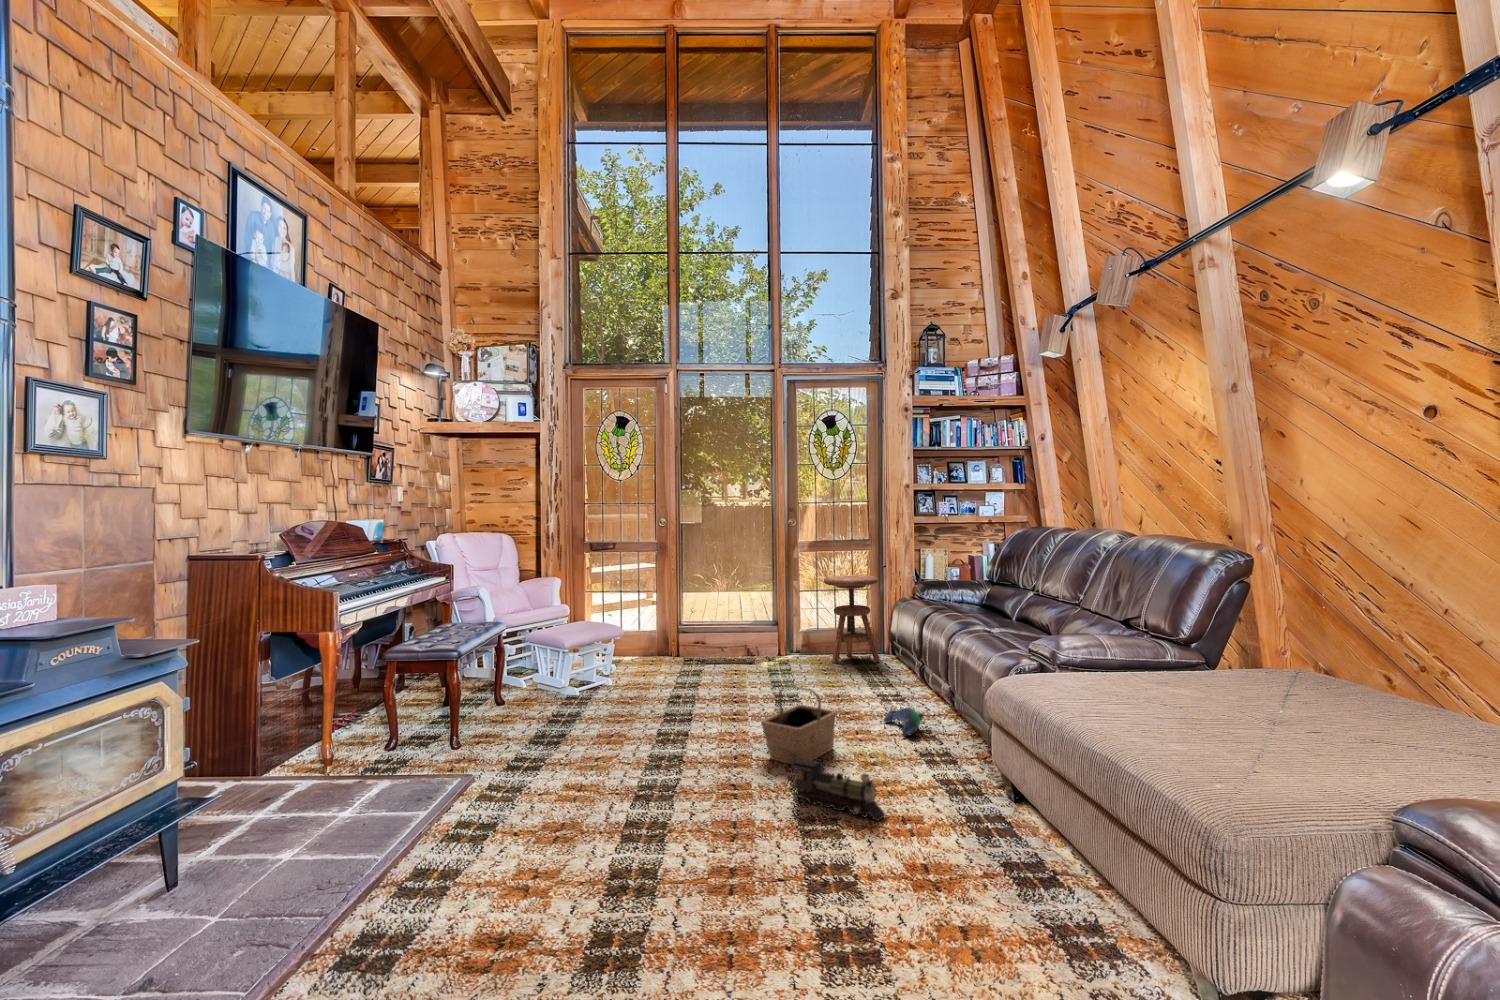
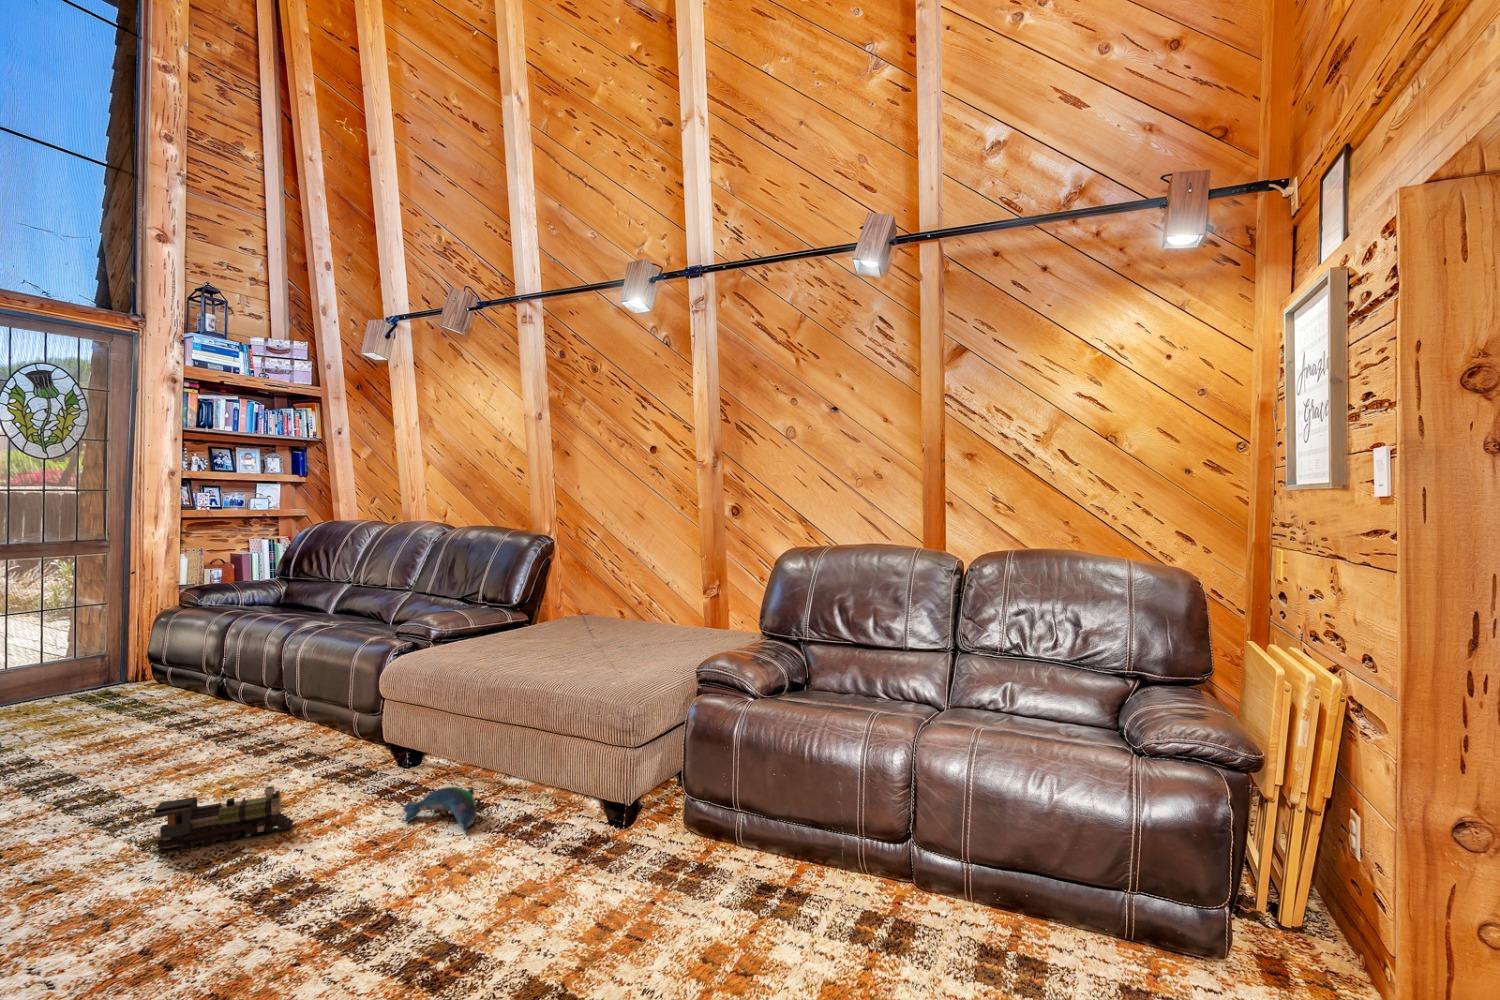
side table: present [824,575,880,664] -> none [27,583,129,705]
basket: present [761,686,836,765] -> none [47,724,165,832]
plush toy: present [884,708,923,737] -> present [403,787,476,832]

